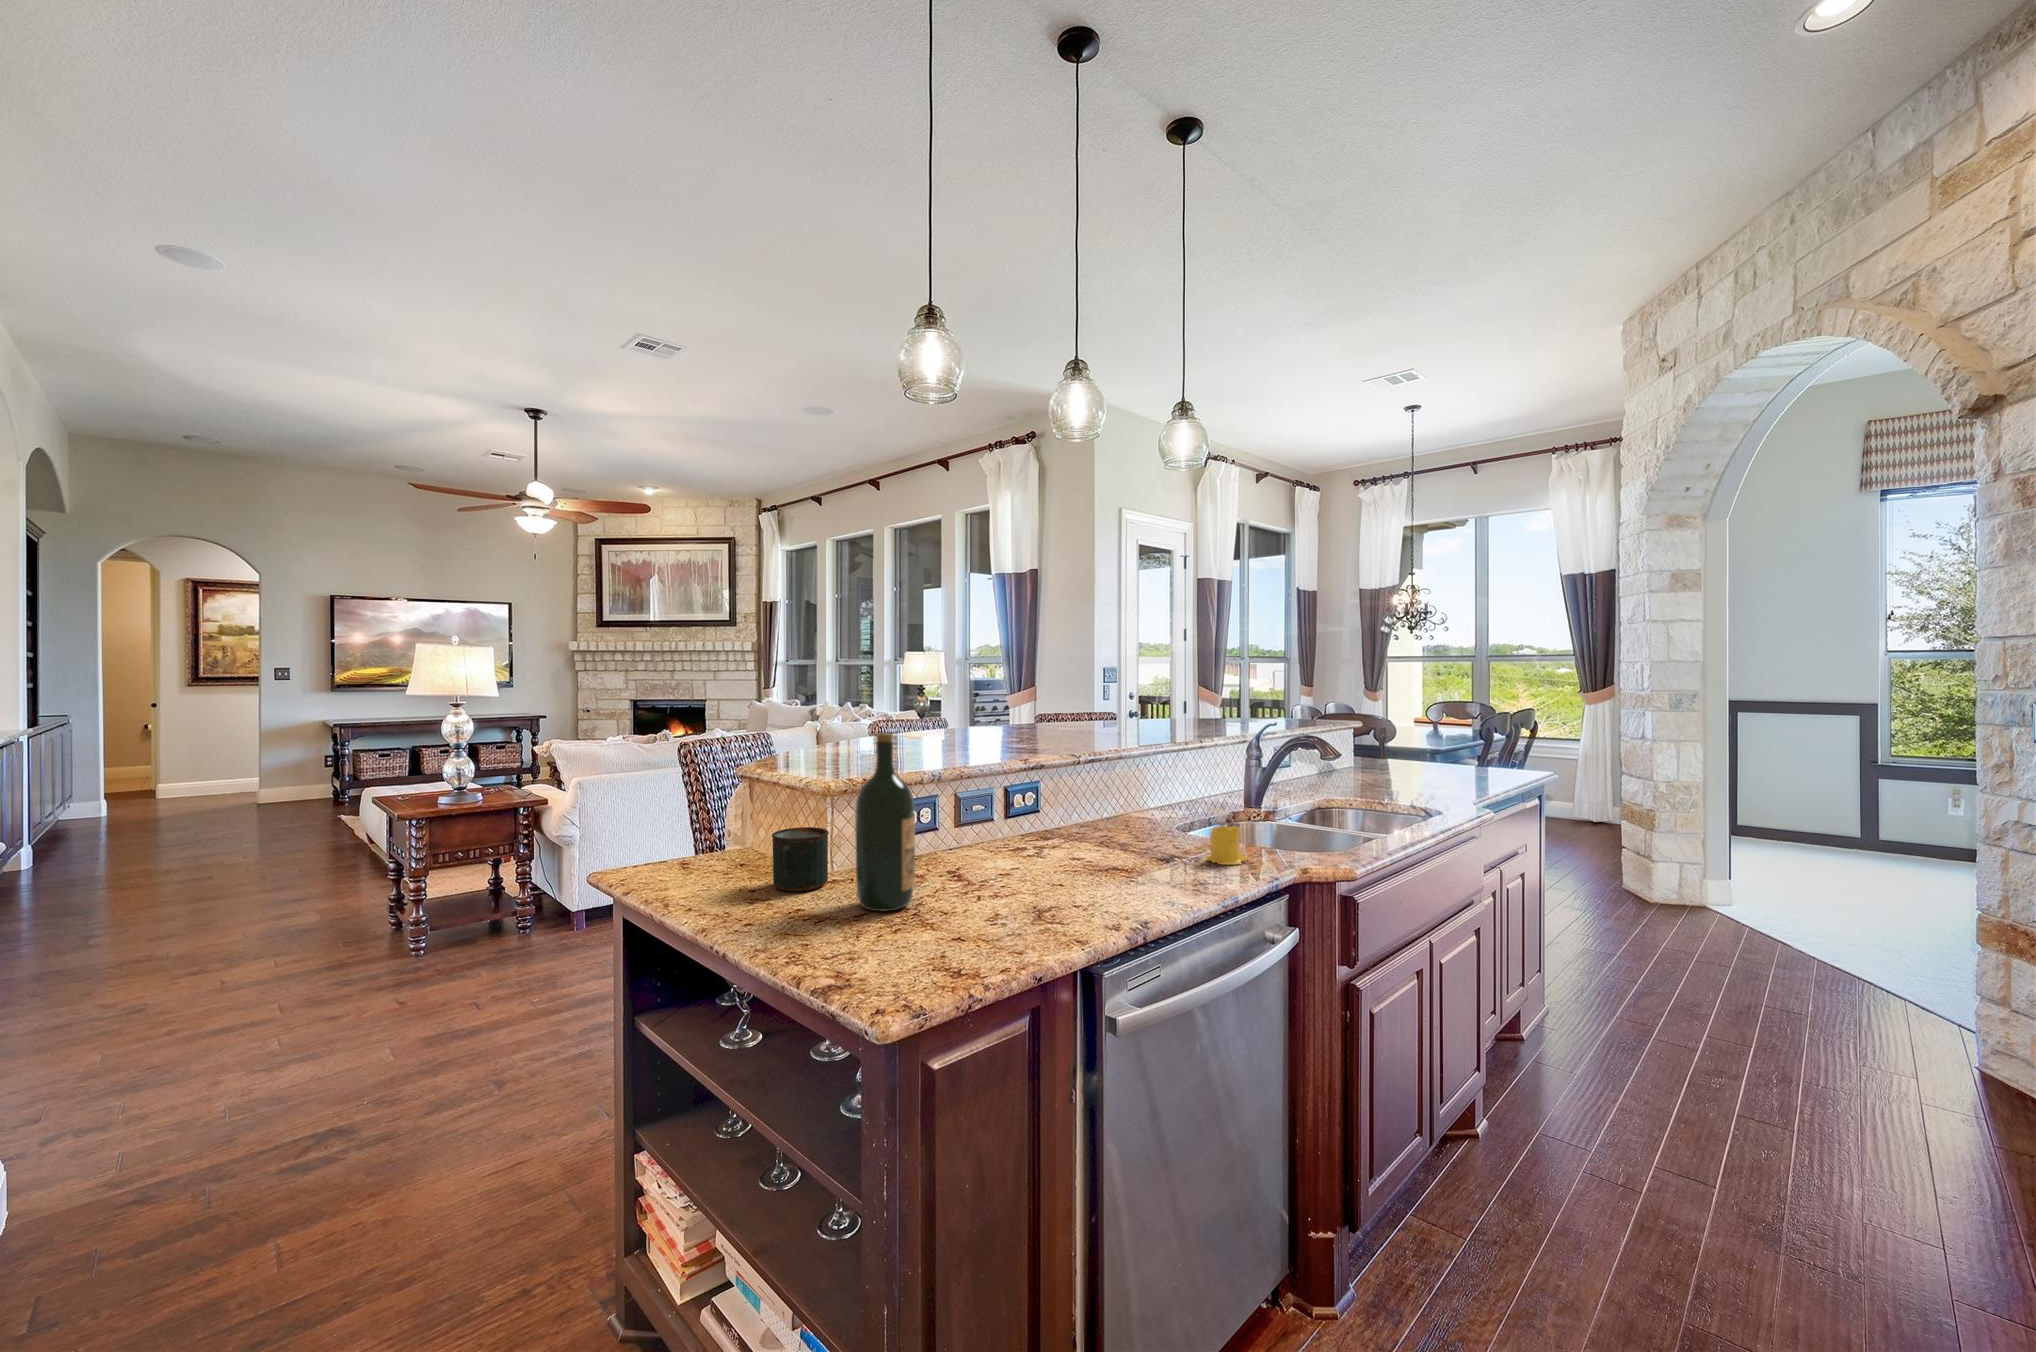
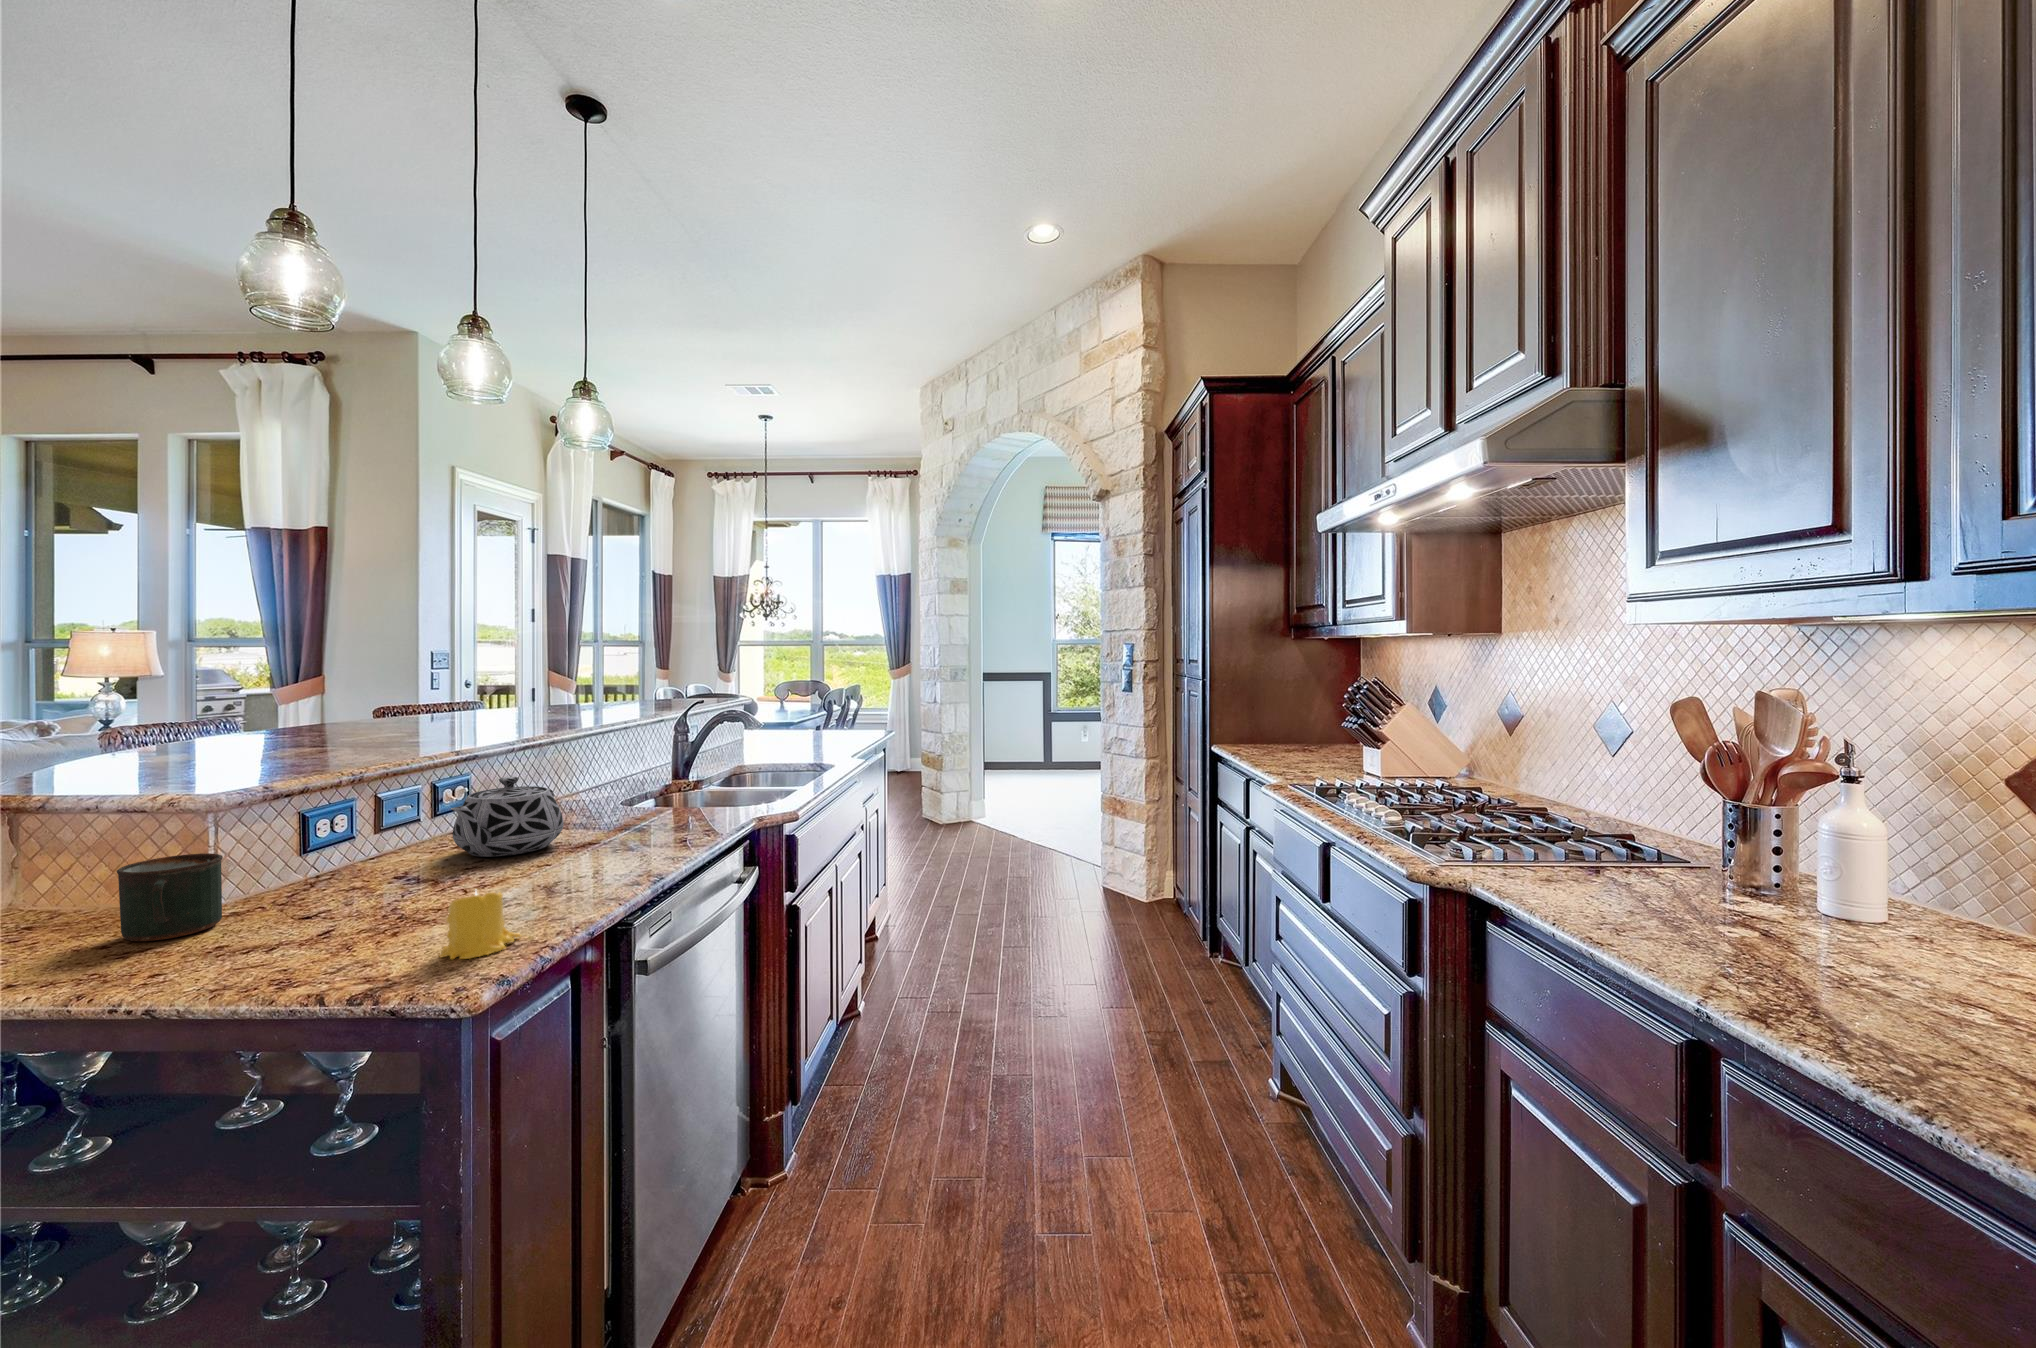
wine bottle: present [855,733,915,911] -> none [300,722,391,929]
teapot: none [986,791,1089,867] -> present [451,777,564,857]
candle: present [1206,826,1249,865] -> present [440,892,521,959]

